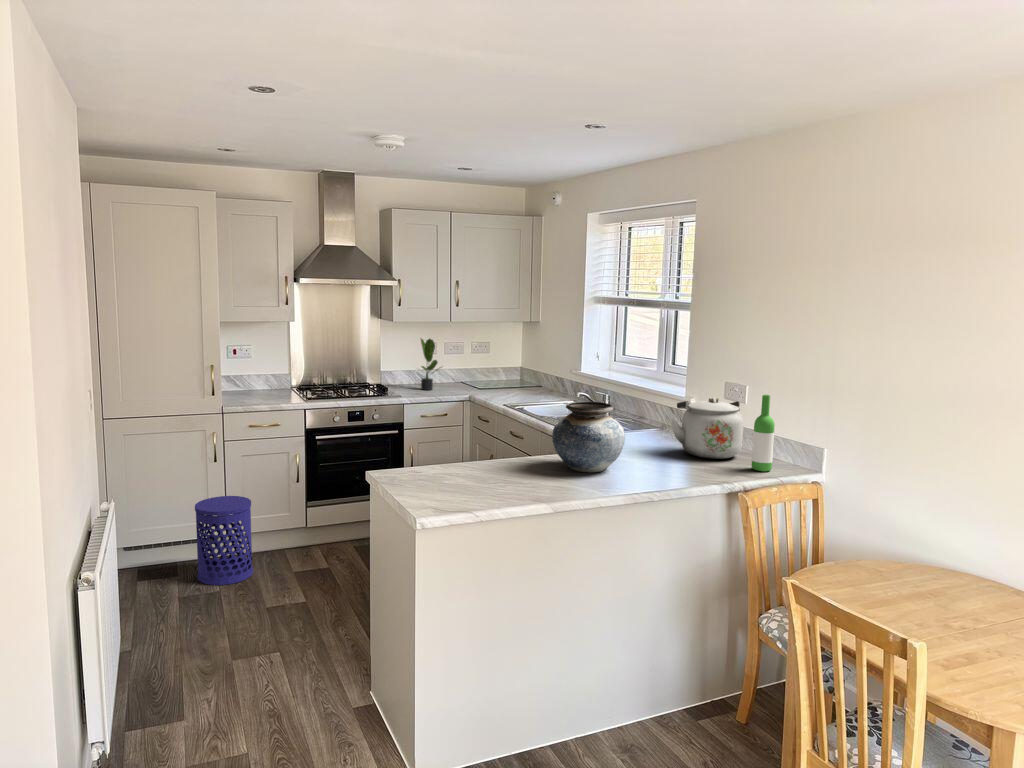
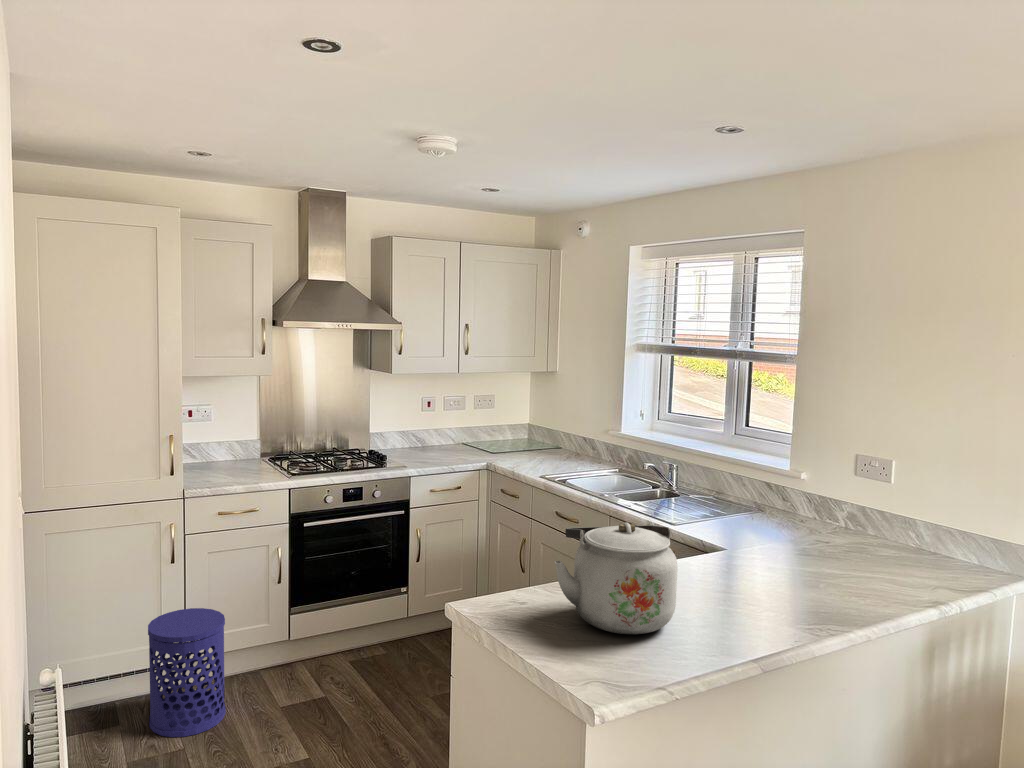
potted plant: present [421,339,441,390] -> none [414,391,448,456]
wine bottle: present [752,395,775,471] -> none [936,479,969,578]
kettle: present [671,398,743,459] -> present [555,523,678,634]
vase: present [552,401,625,472] -> none [696,493,797,593]

